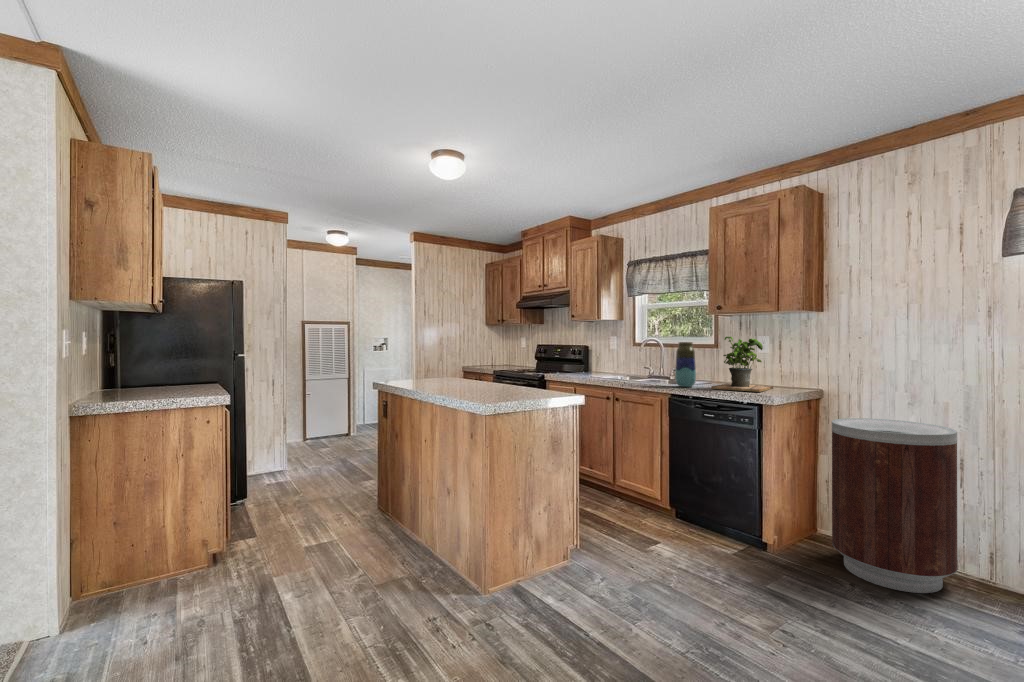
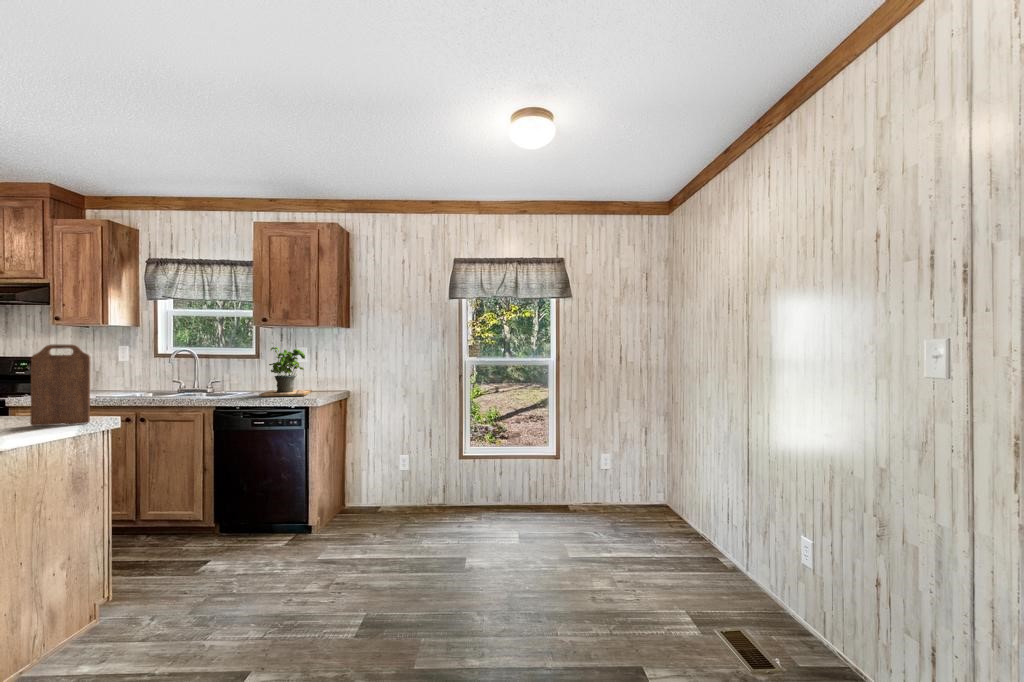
cutting board: none [528,332,560,397] -> present [30,344,90,426]
vase: present [675,342,696,387] -> none [220,353,242,397]
trash can: present [832,418,958,593] -> none [359,407,432,528]

